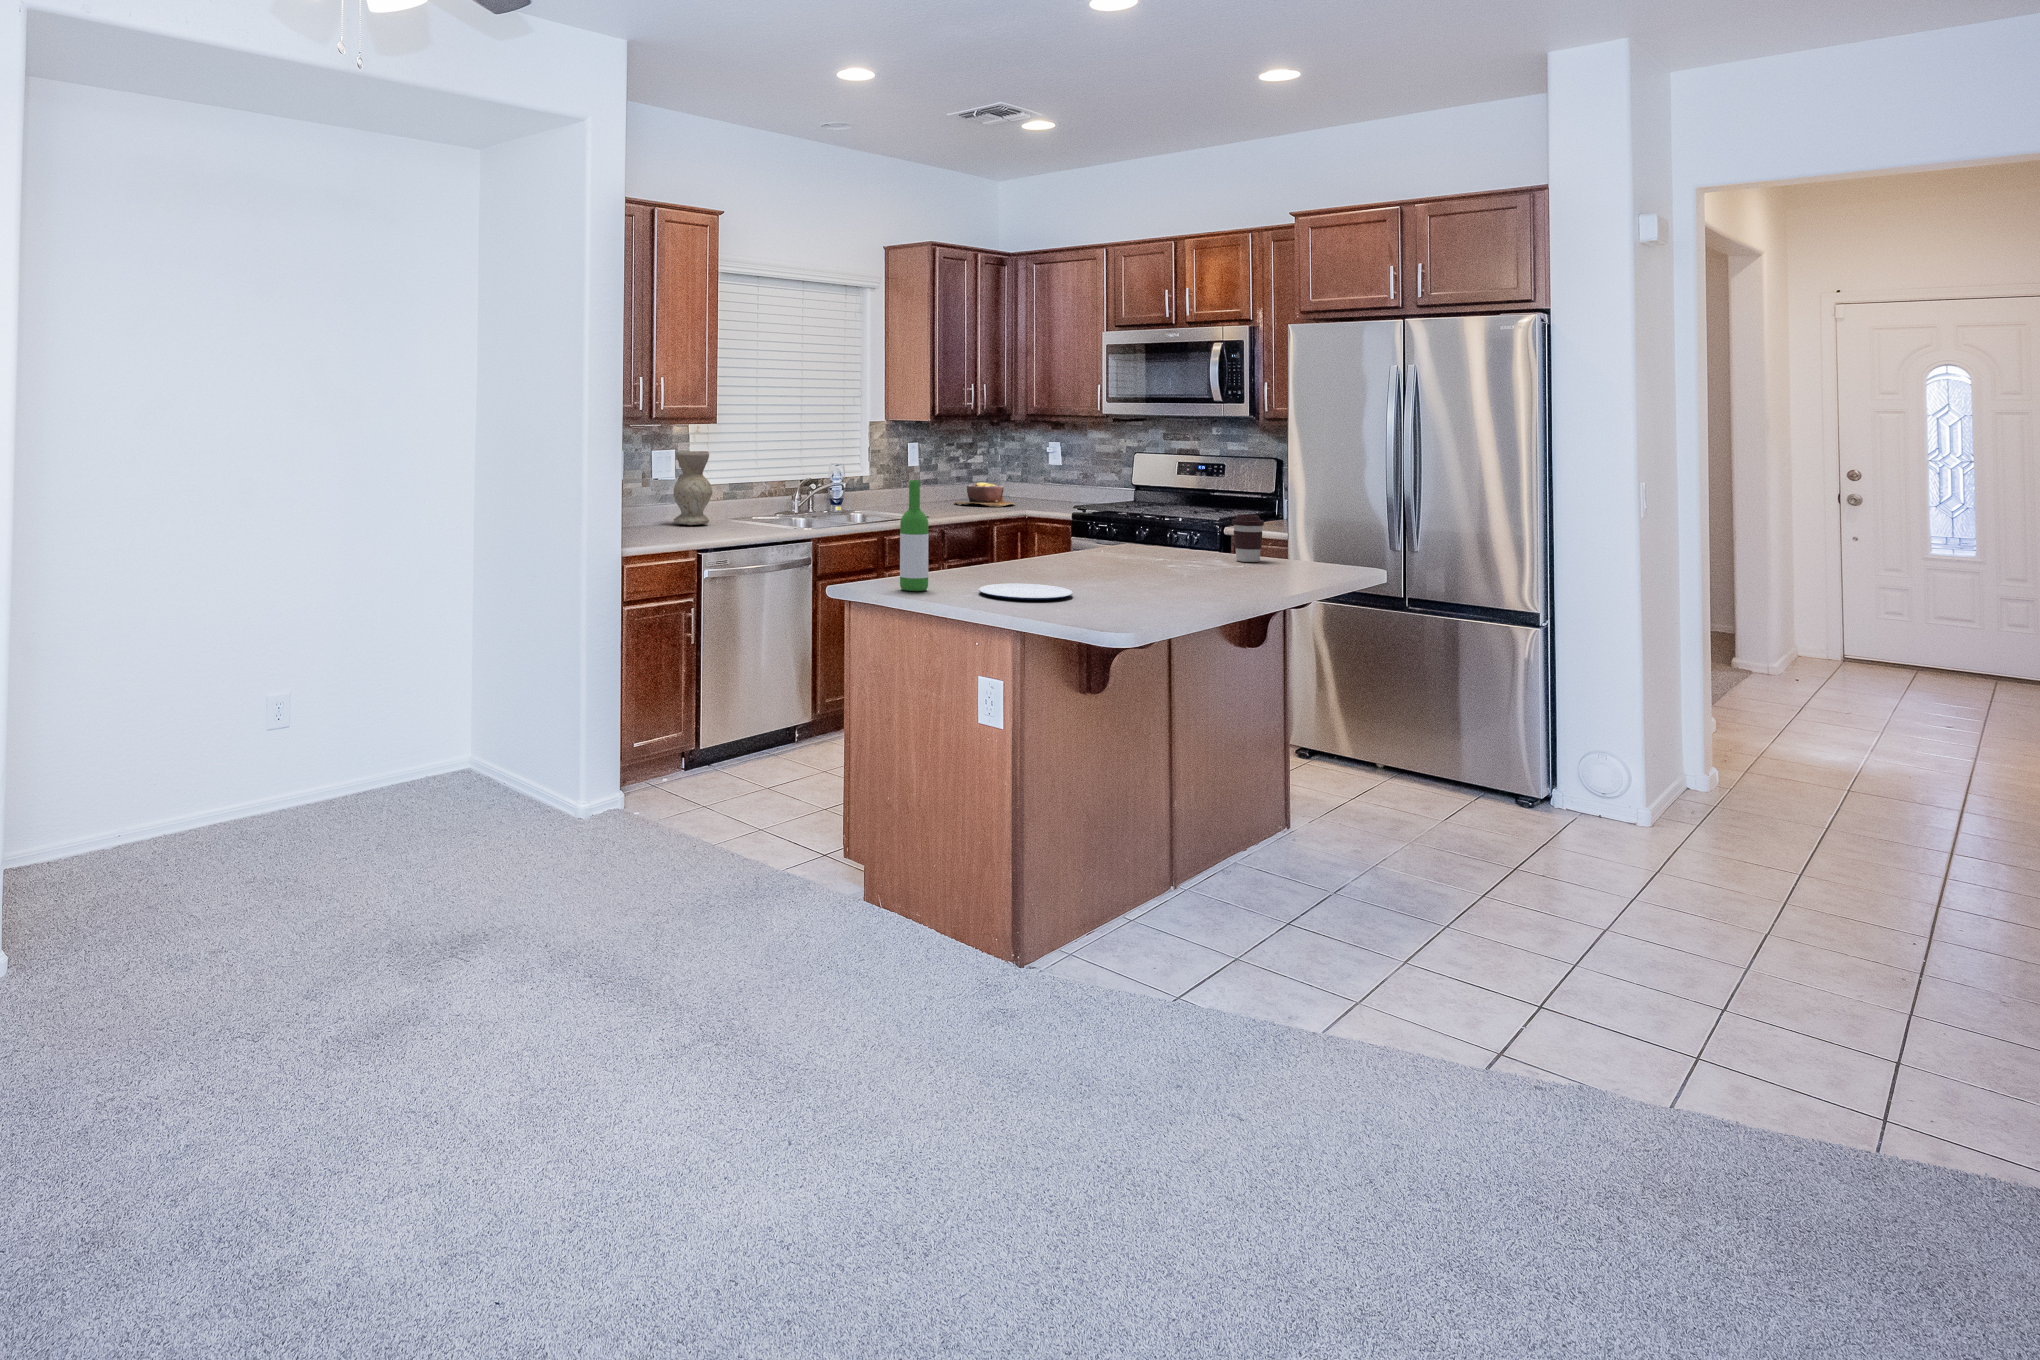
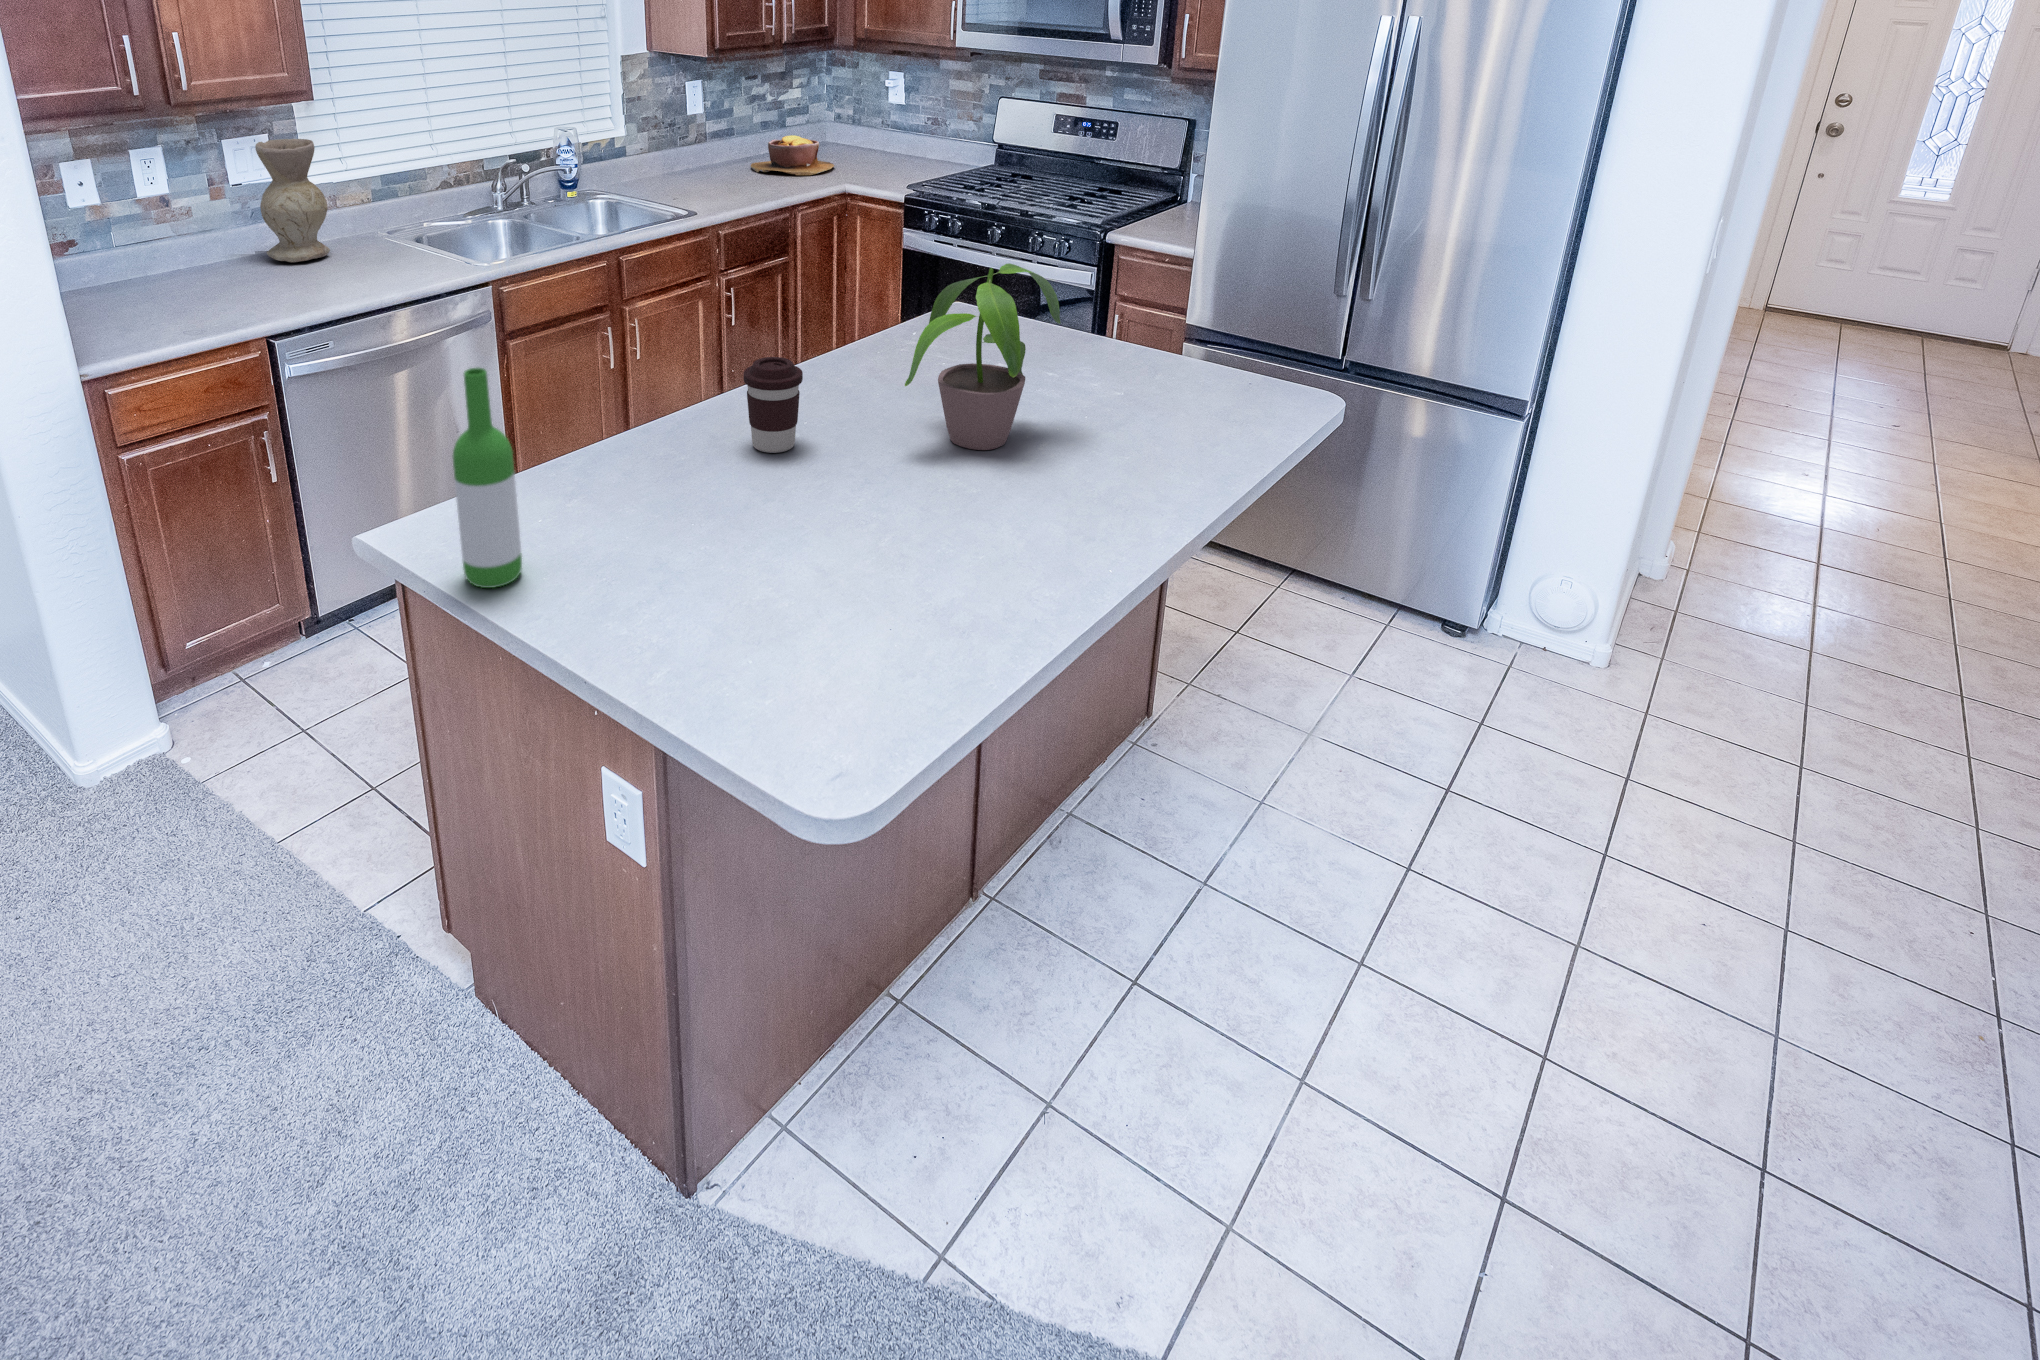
potted plant: none [1095,472,1210,574] -> present [905,263,1061,450]
coffee cup: present [1232,515,1264,562] -> present [744,357,803,453]
plate: present [979,584,1073,600] -> none [616,541,803,638]

